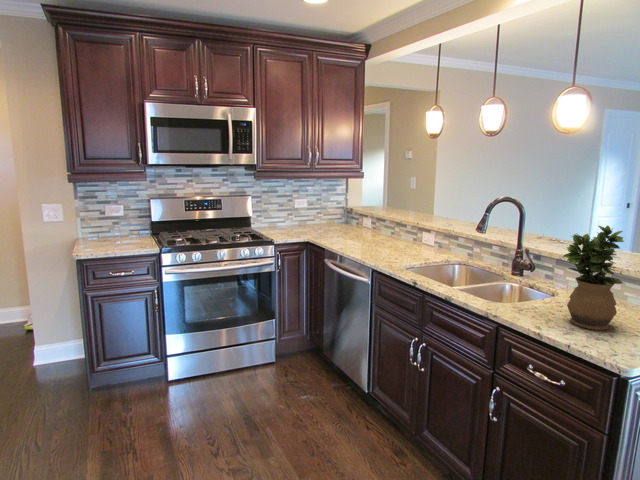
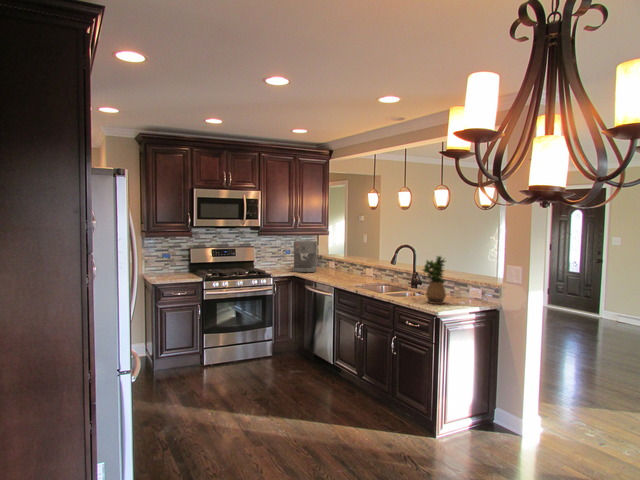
coffee maker: none [306,187,344,237] -> present [292,241,317,272]

